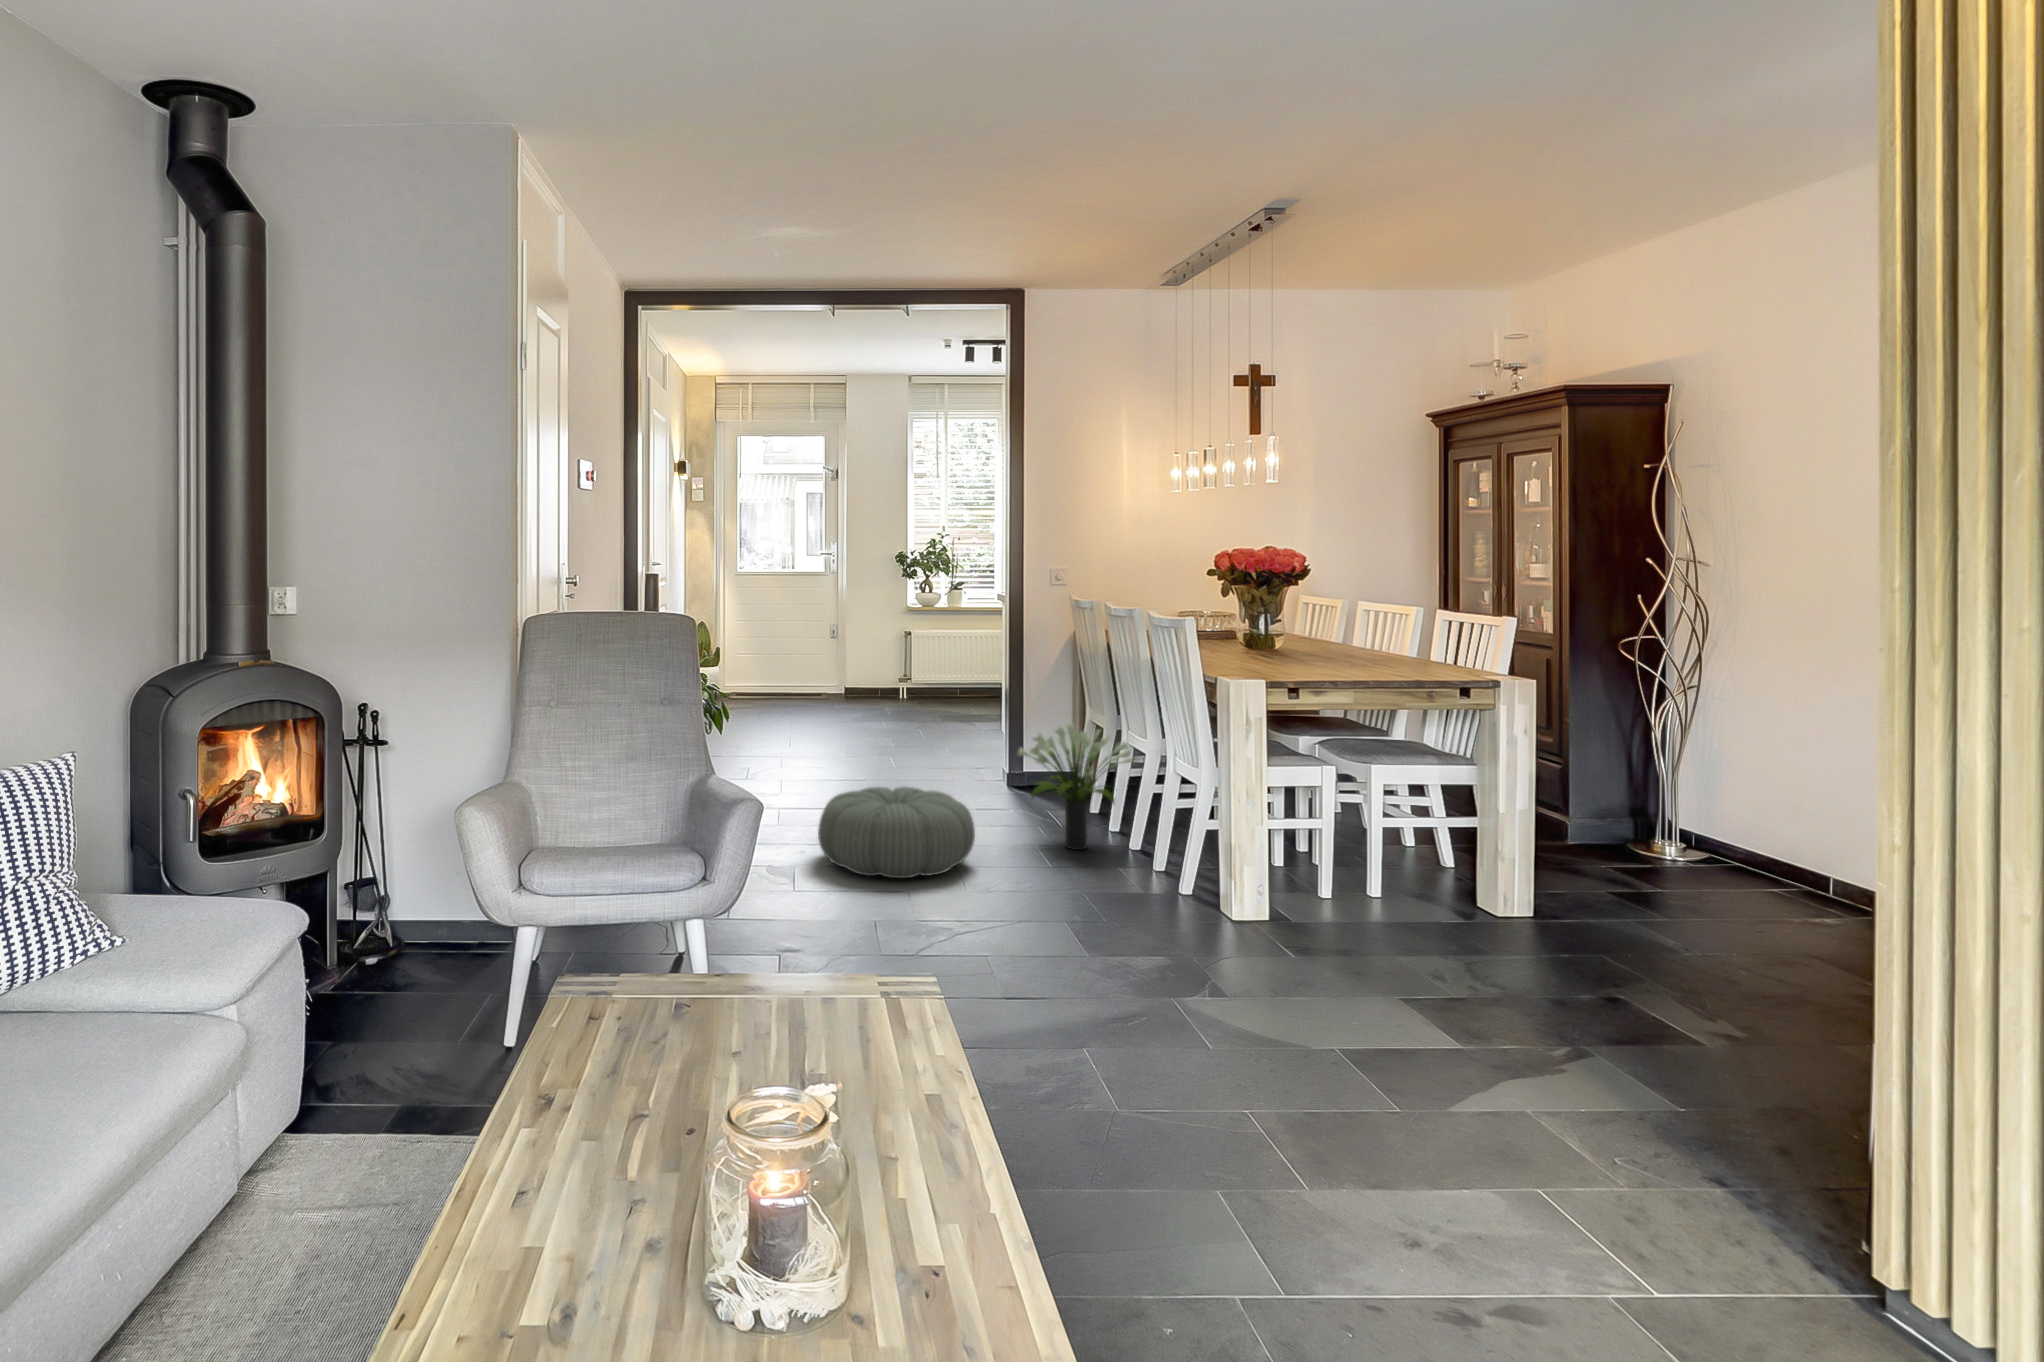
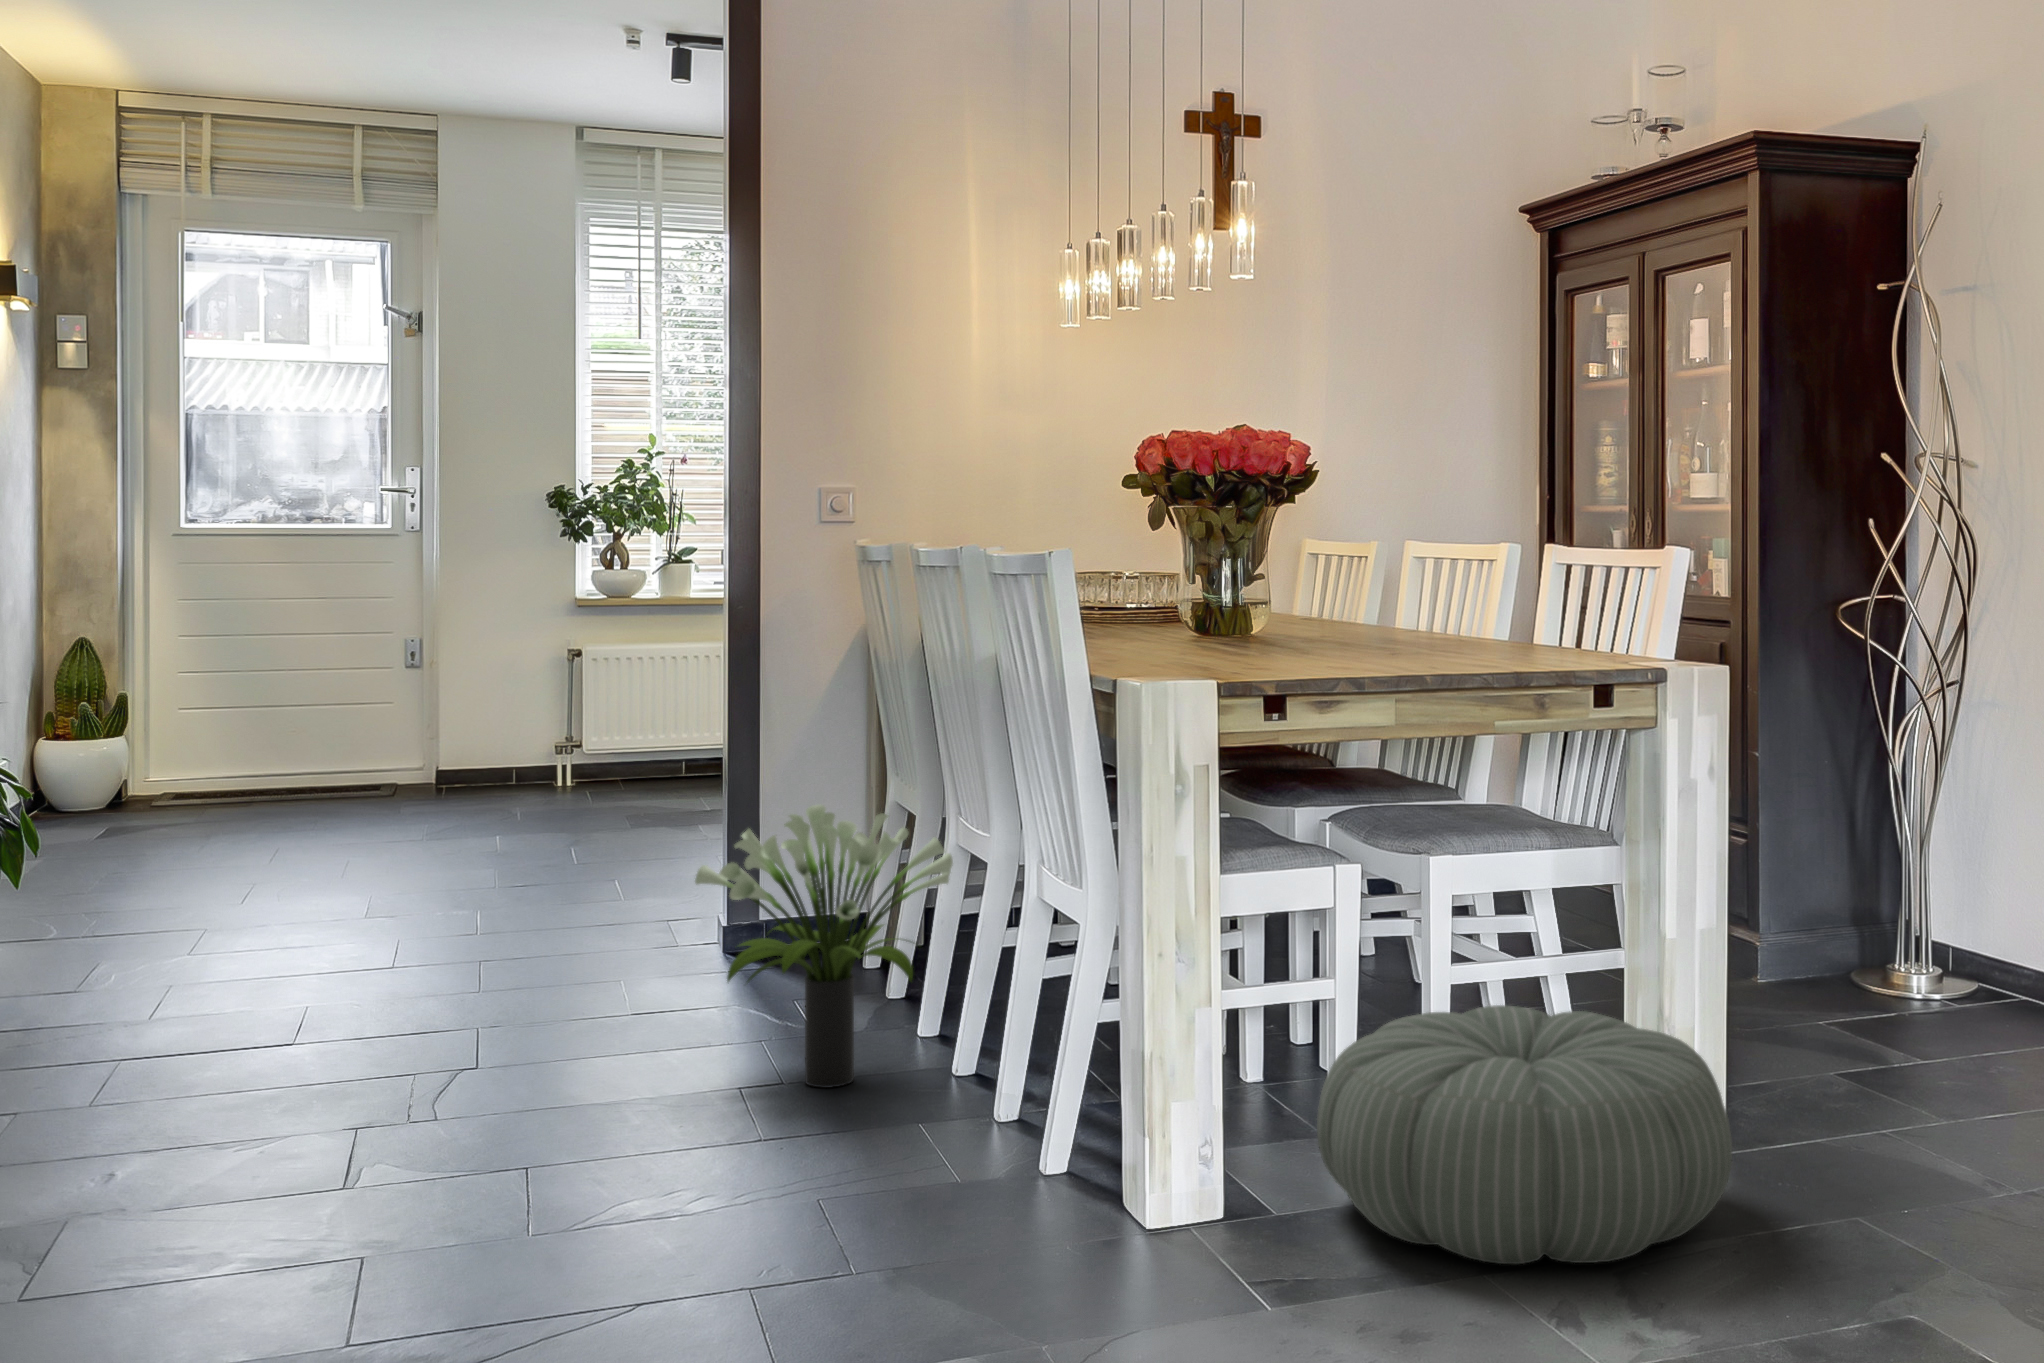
pouf: present [818,787,975,878] -> present [1317,1005,1732,1264]

